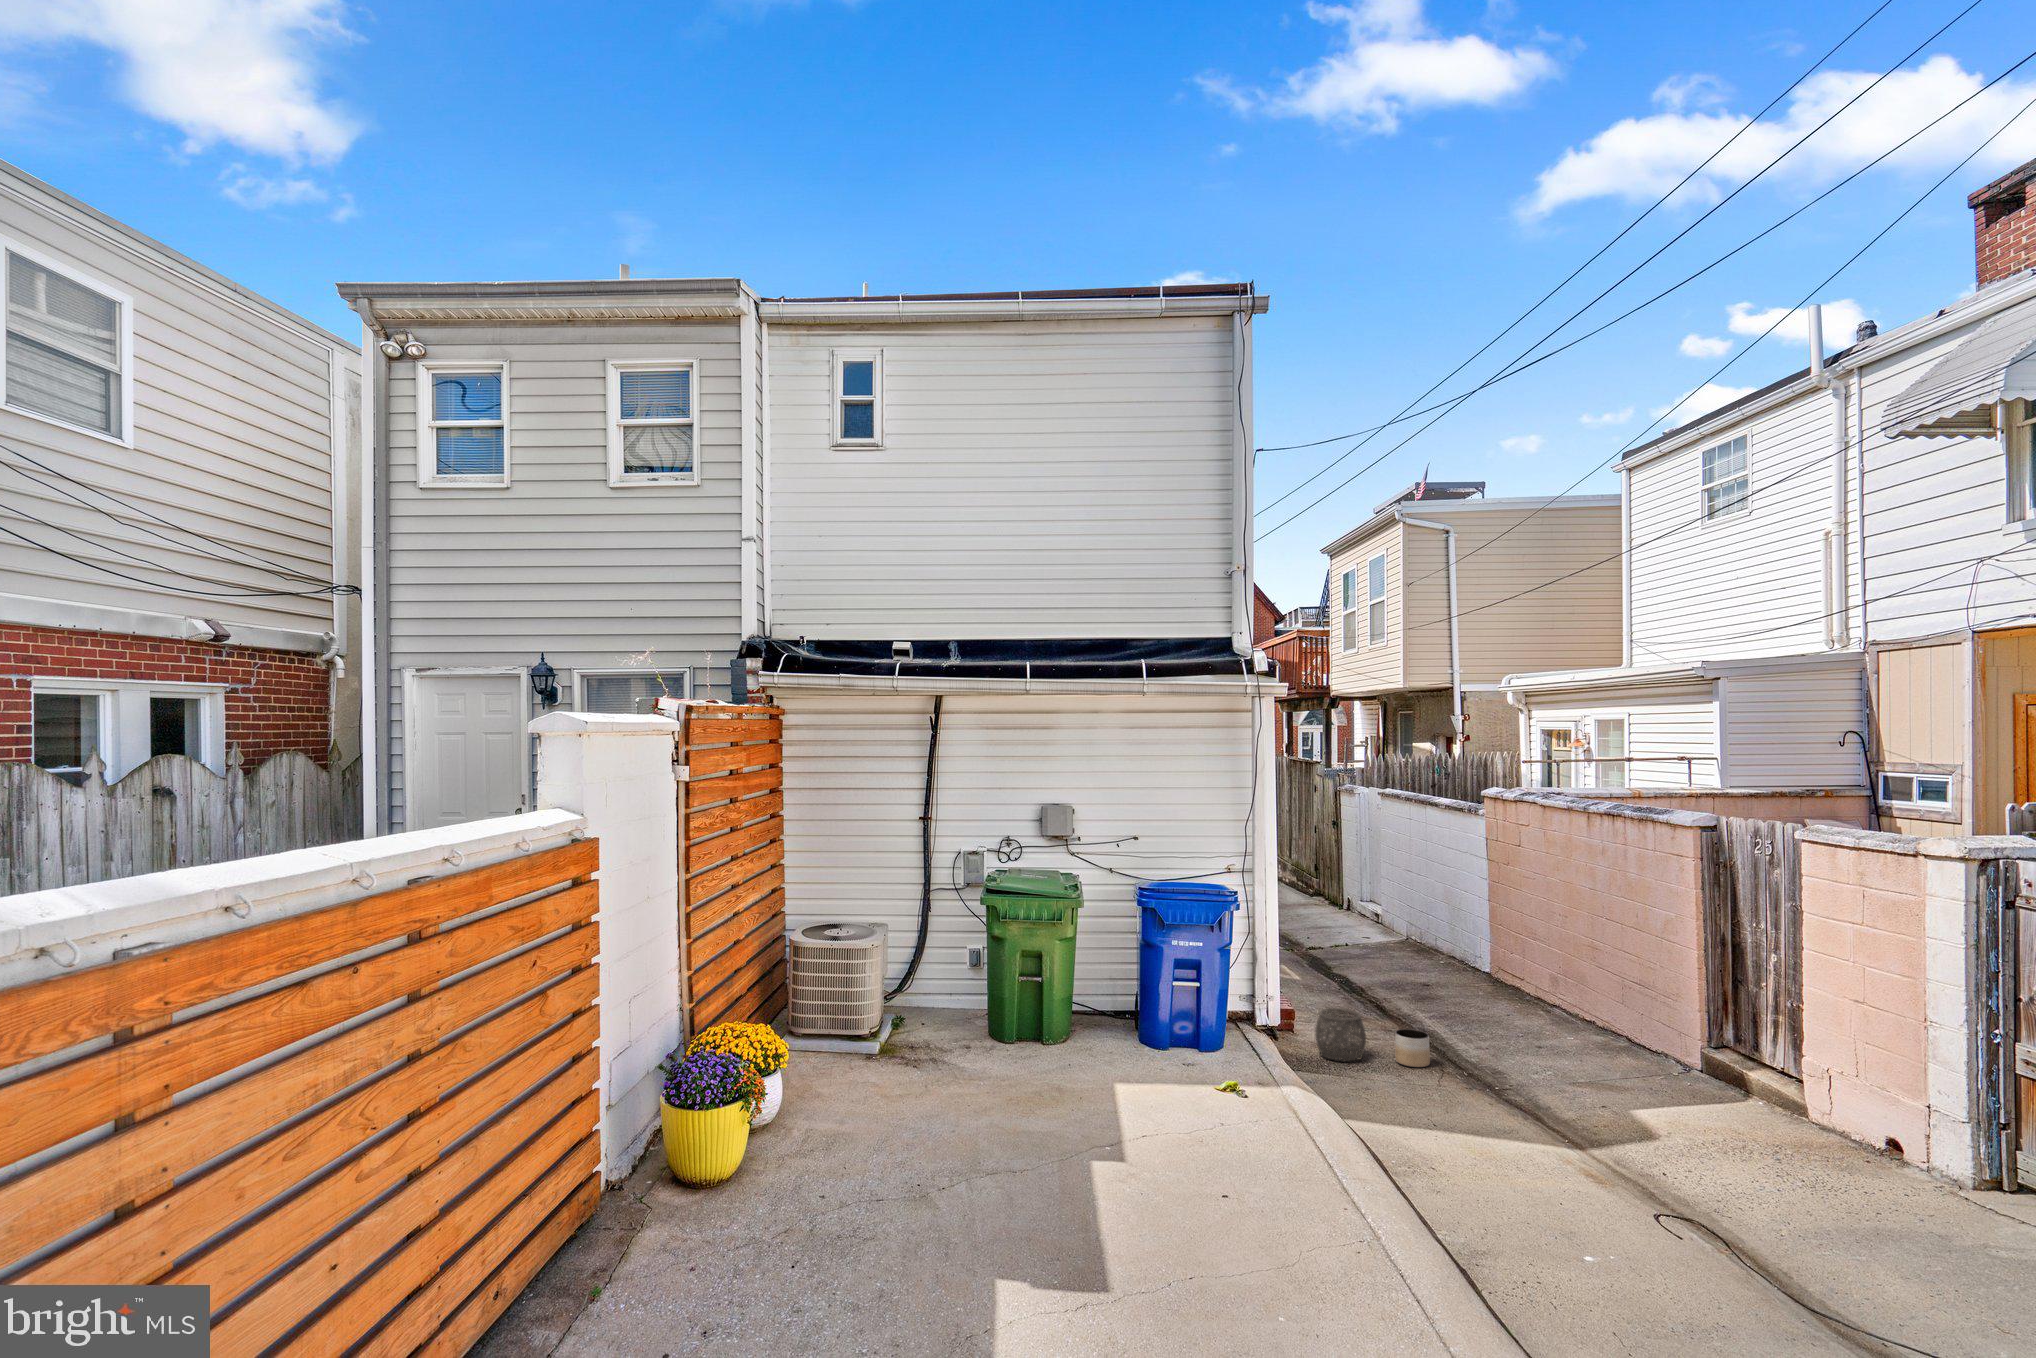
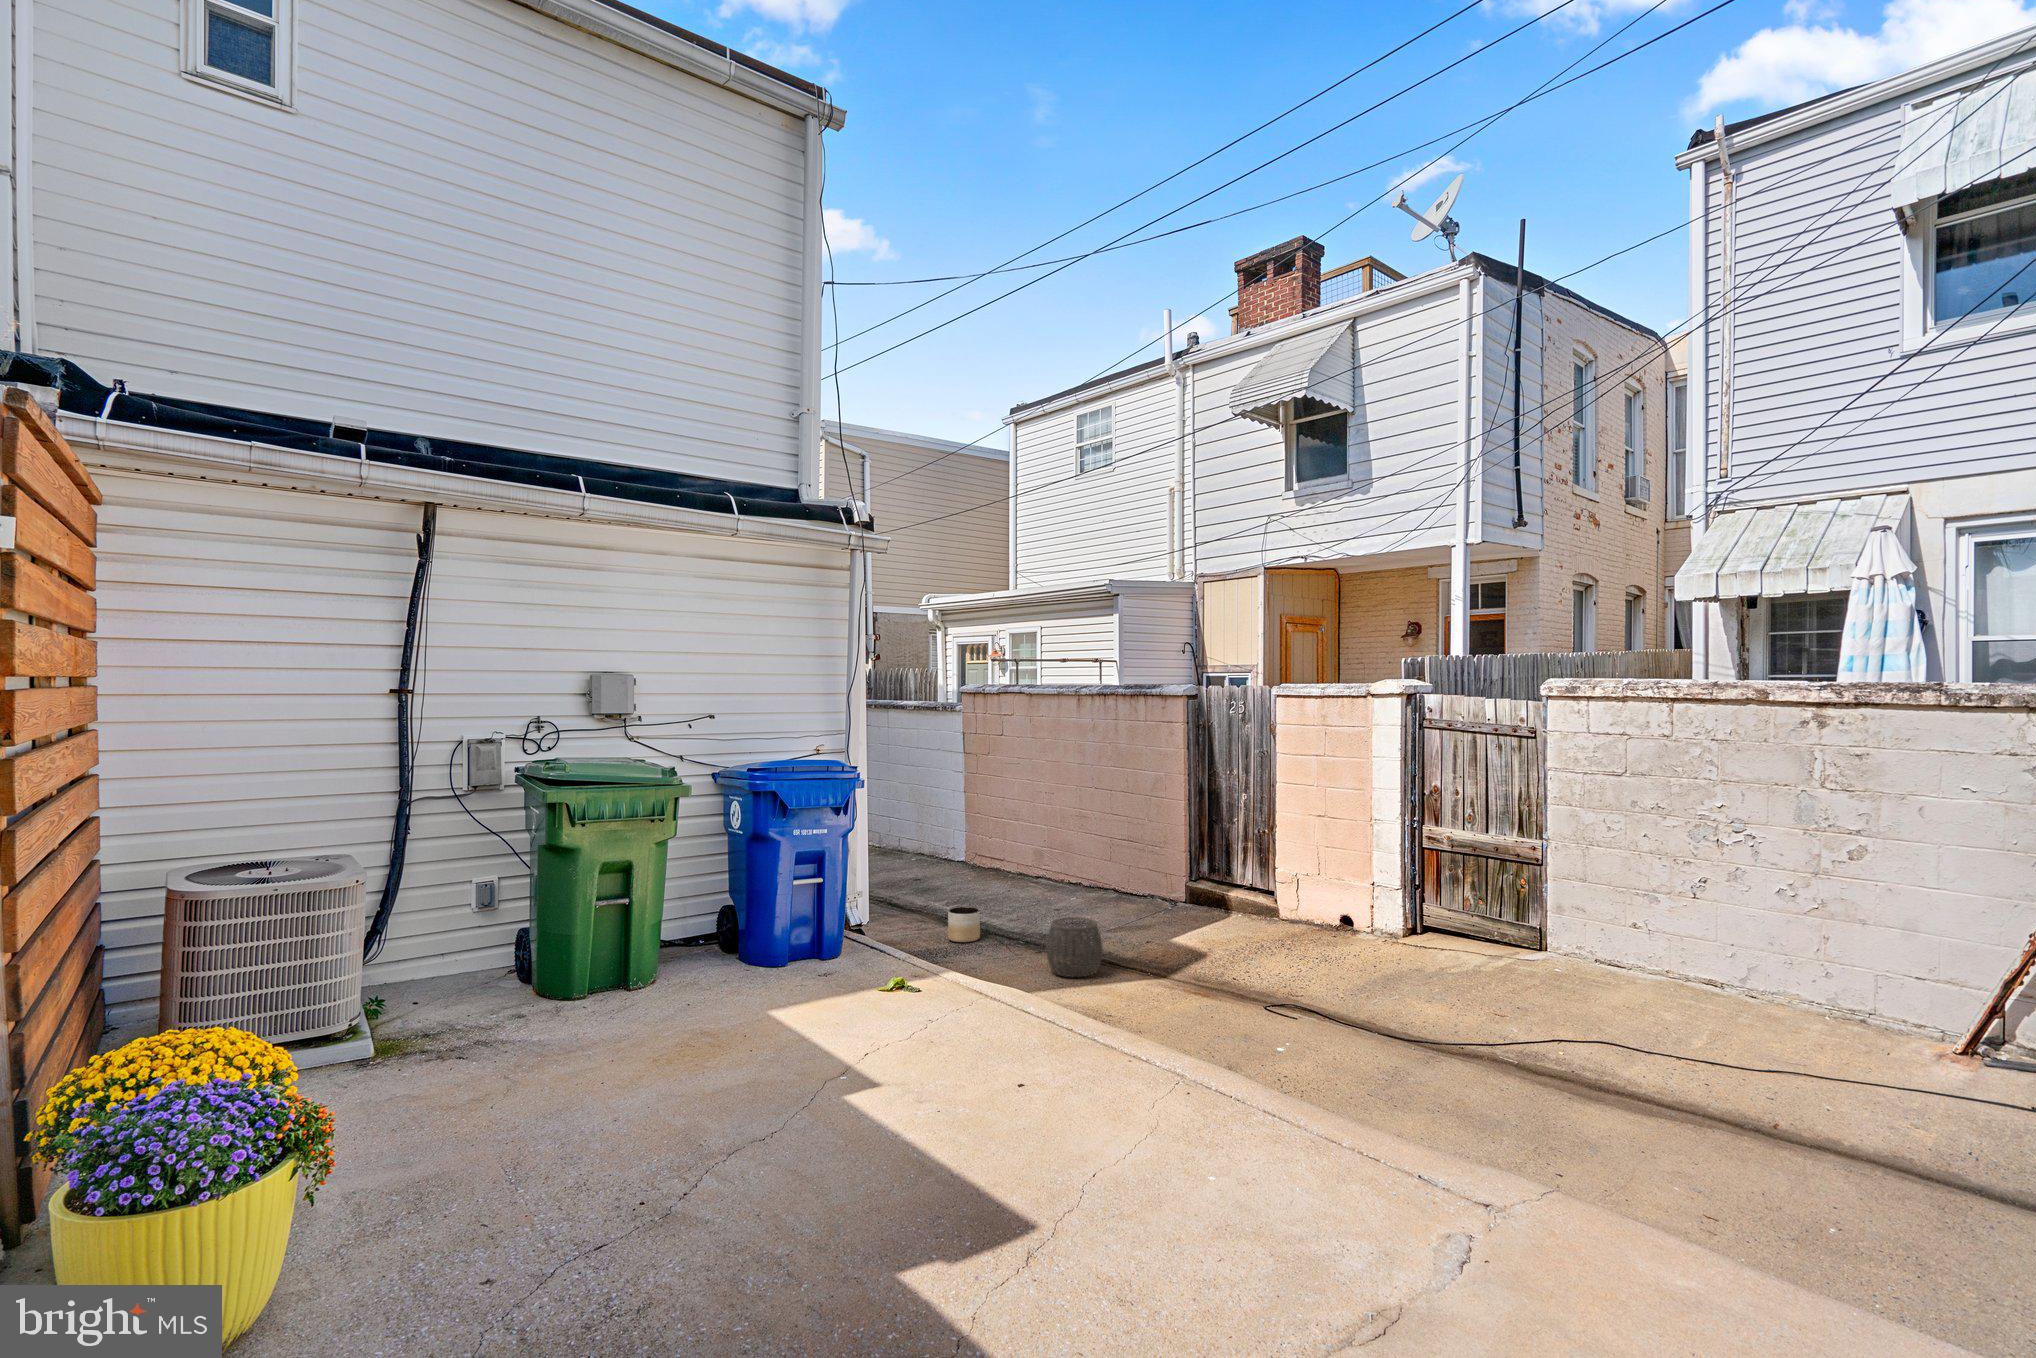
woven basket: present [1315,1008,1366,1062] -> present [1046,917,1103,977]

